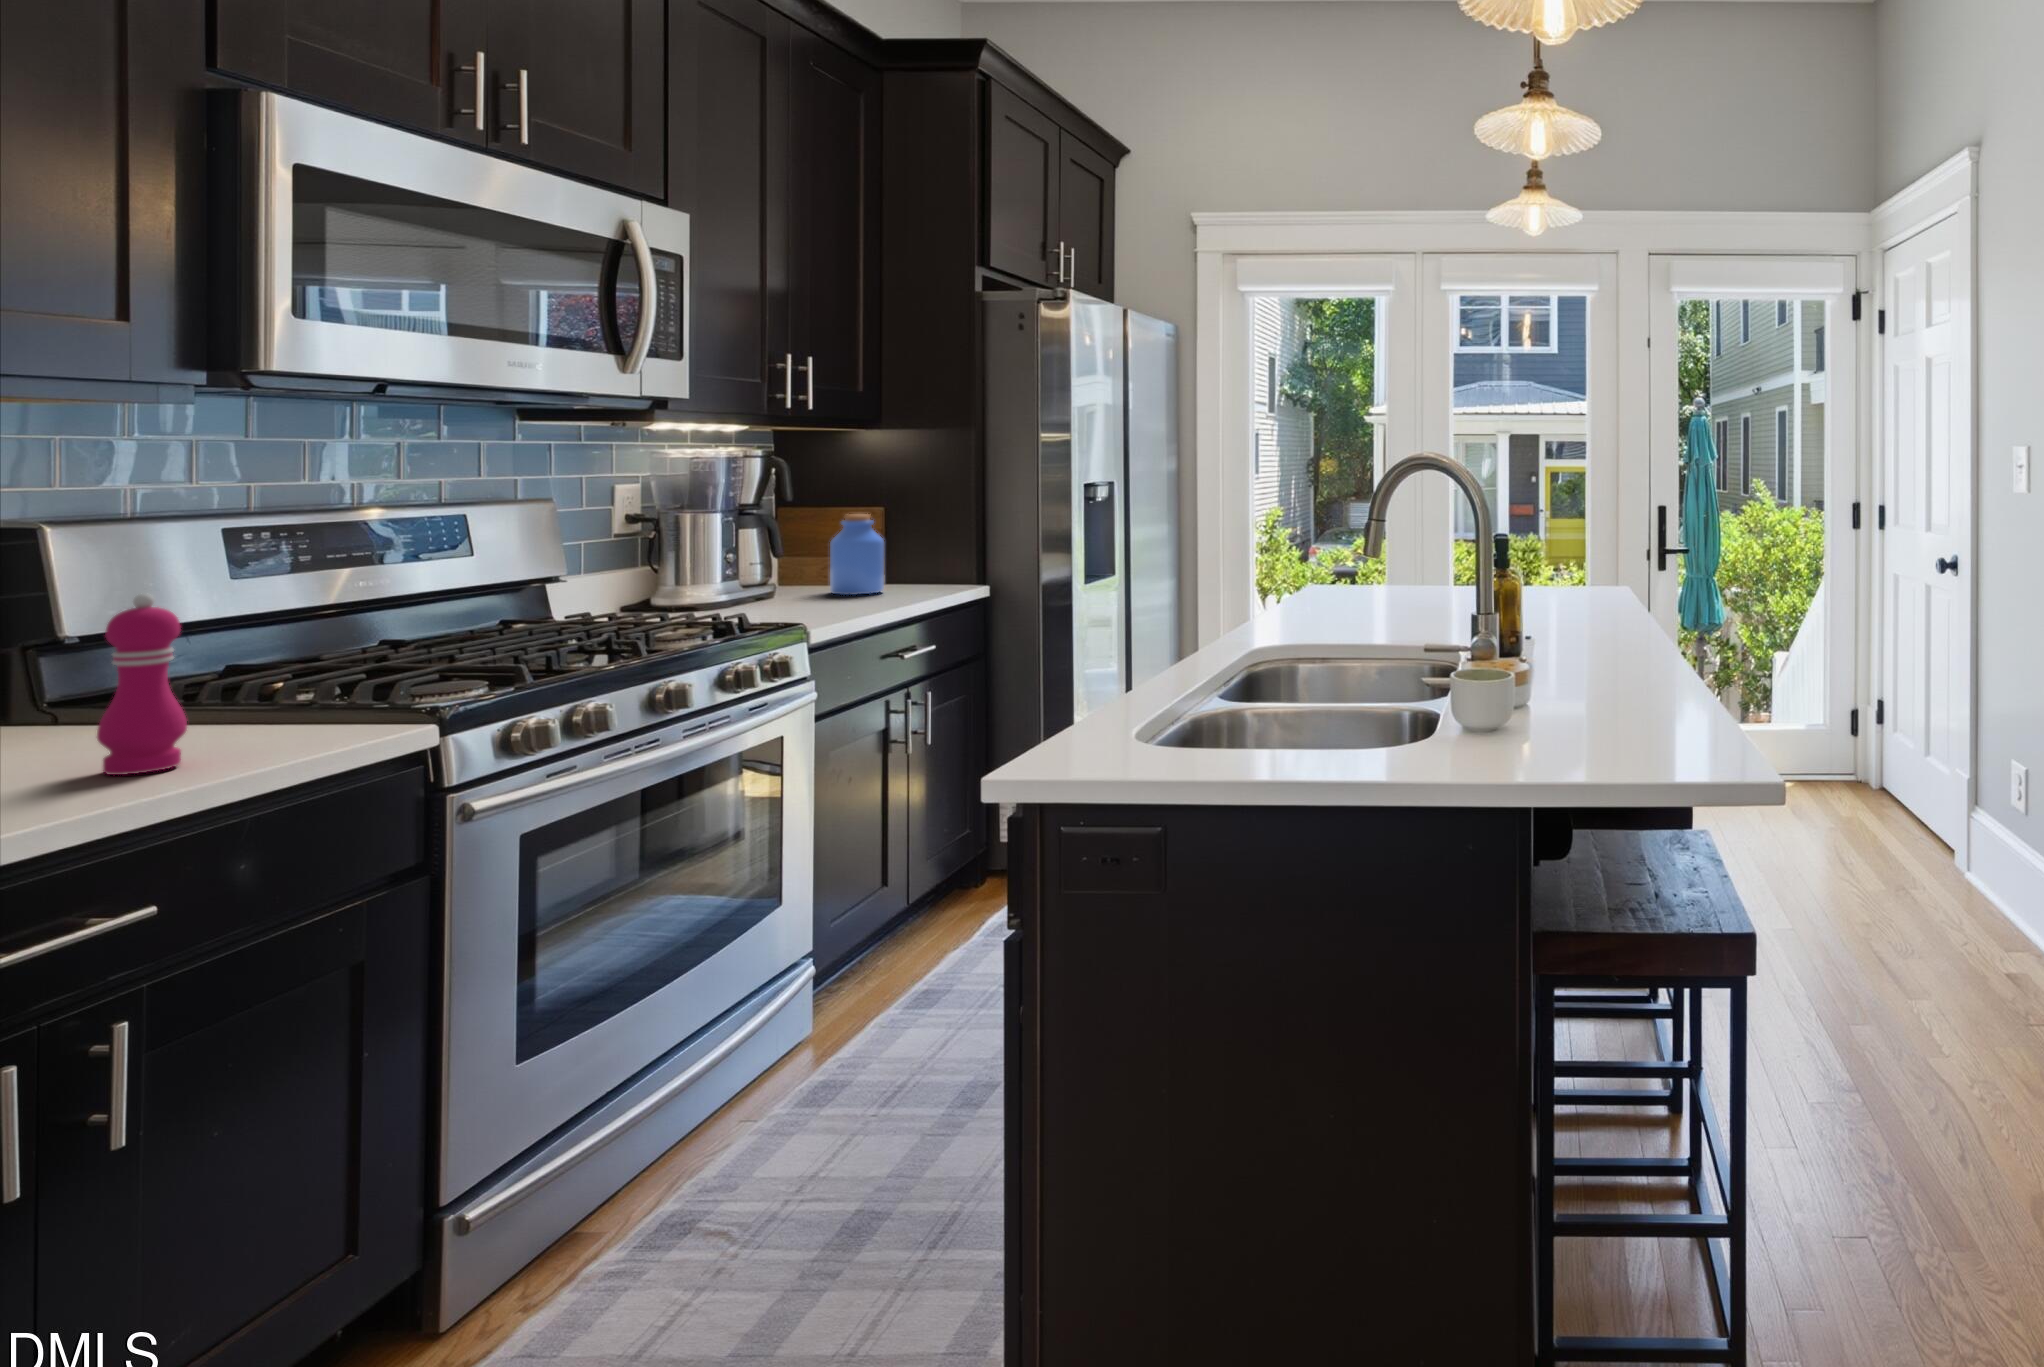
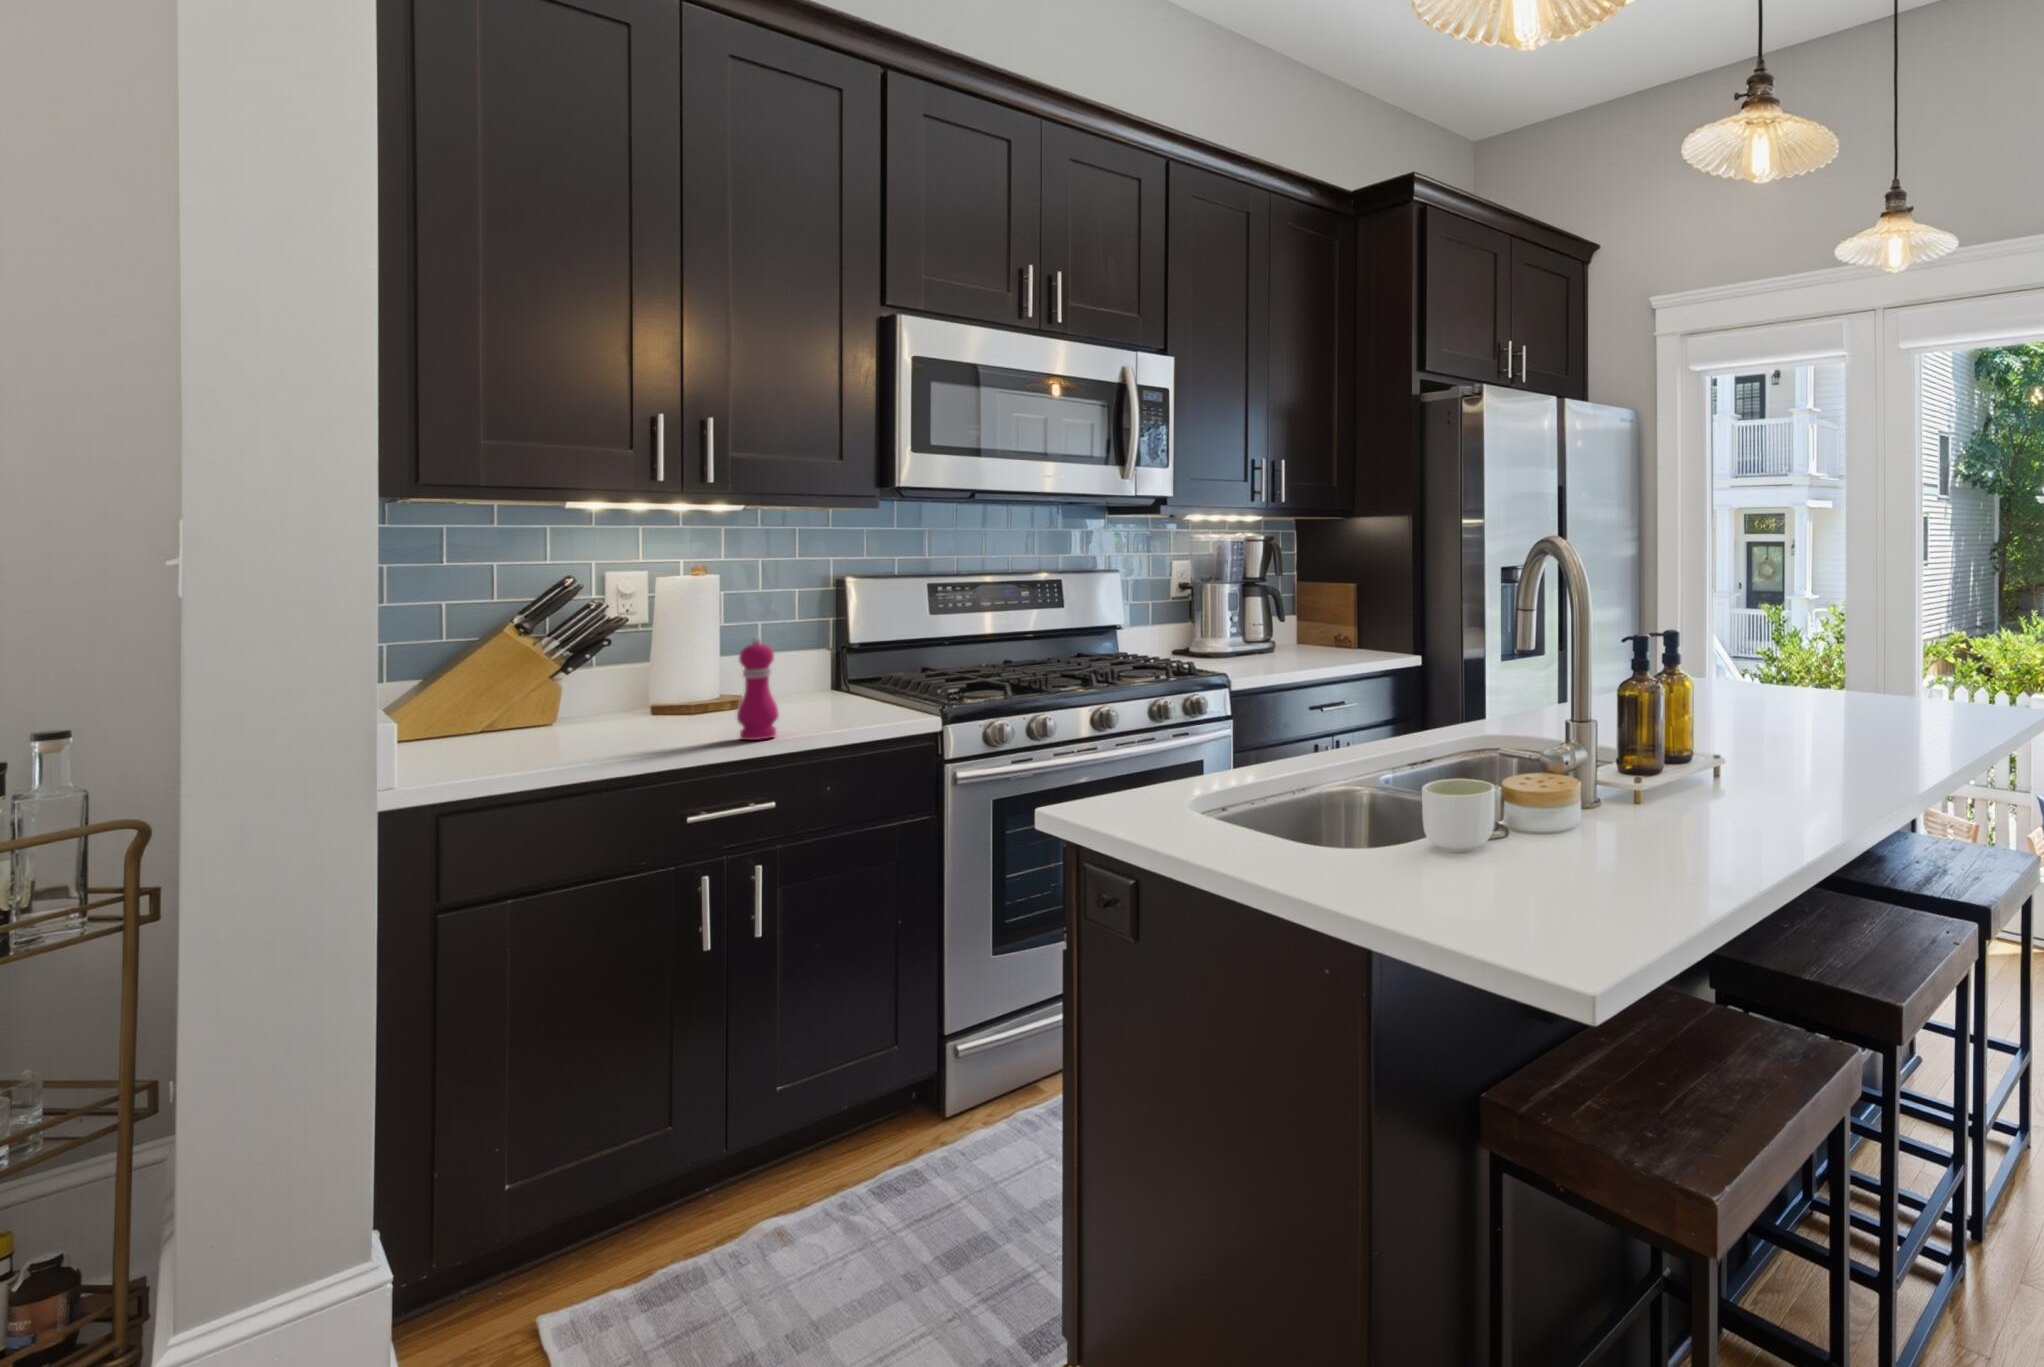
jar: present [830,514,884,595] -> none [1301,584,1341,648]

